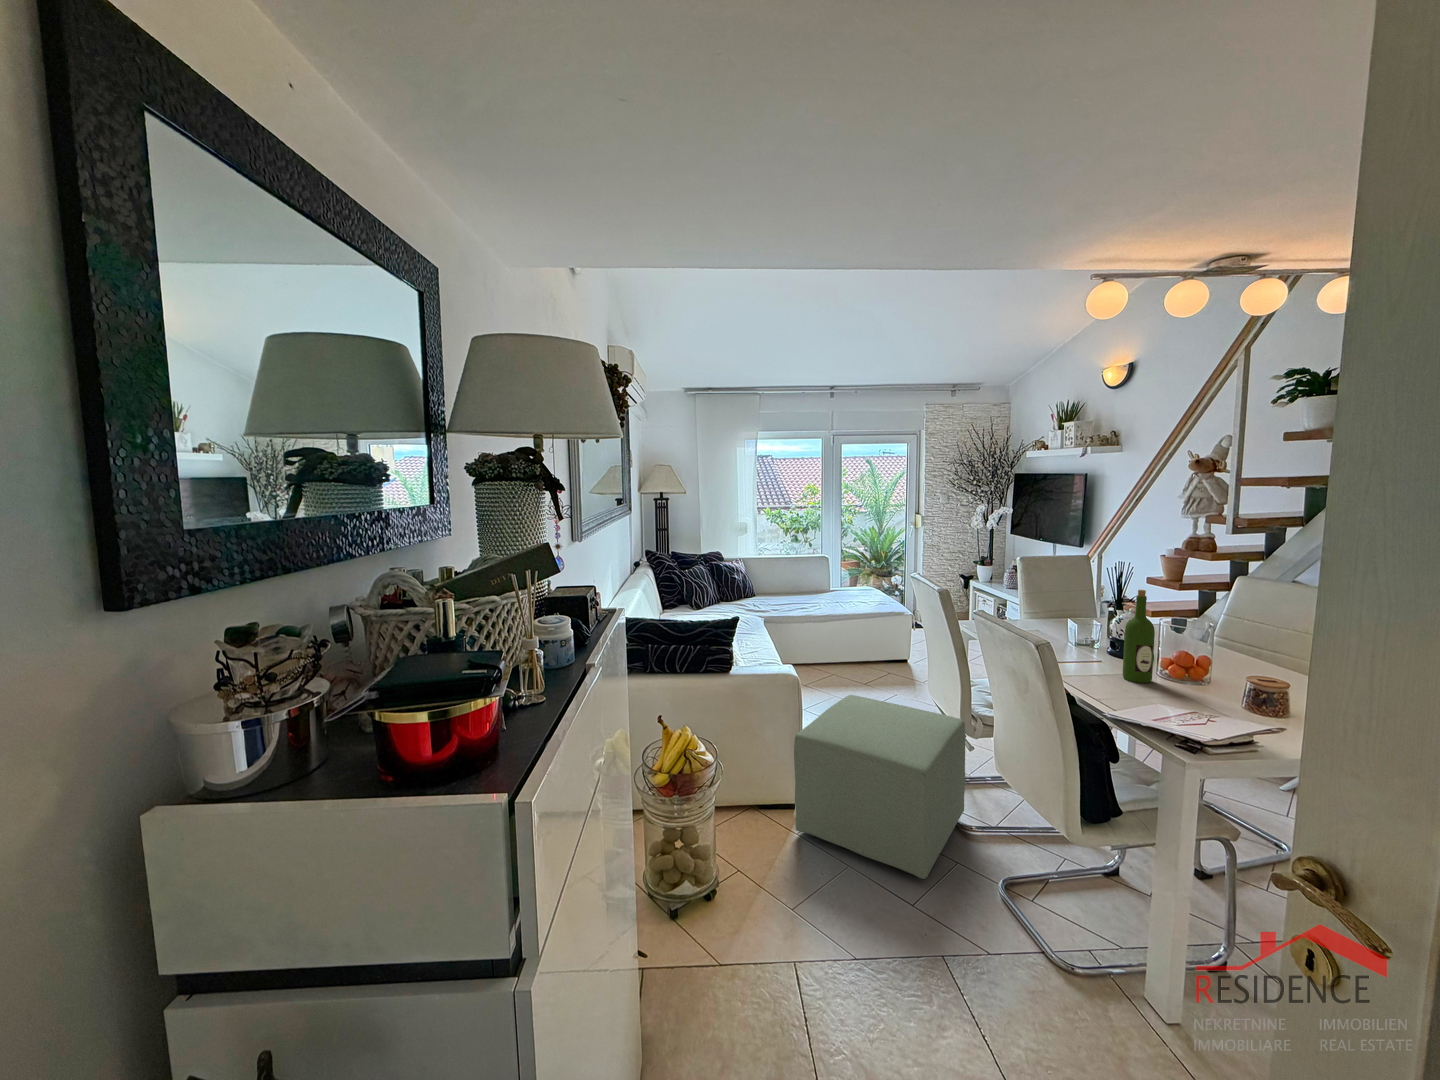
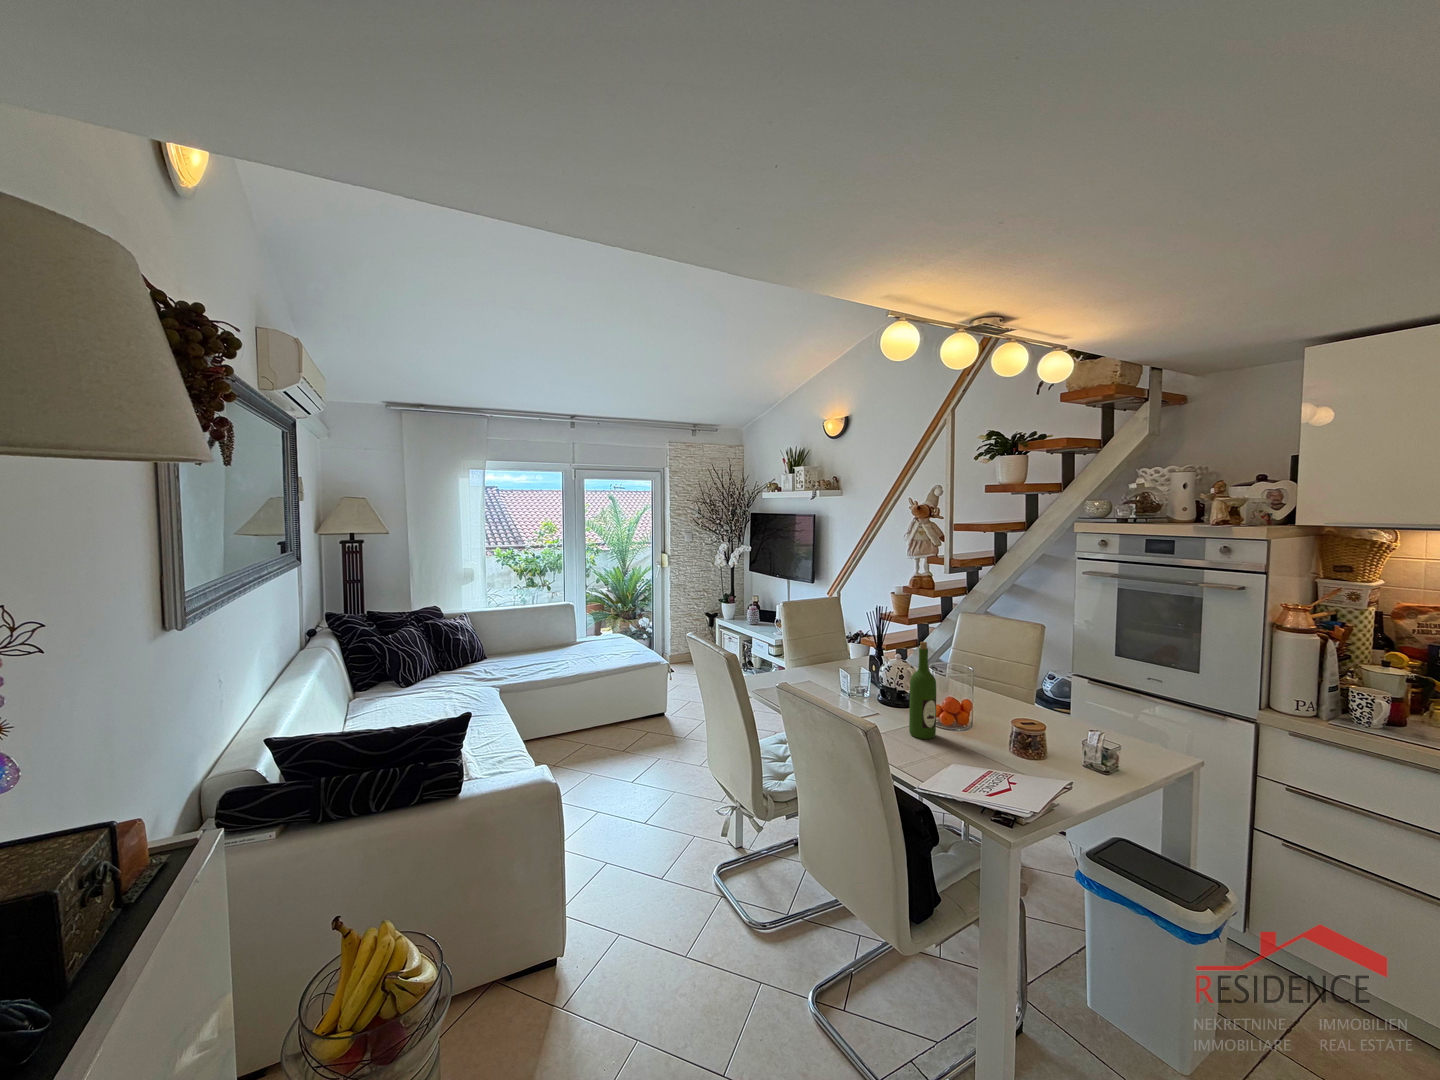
ottoman: present [794,695,966,879] -> none [556,789,756,1030]

